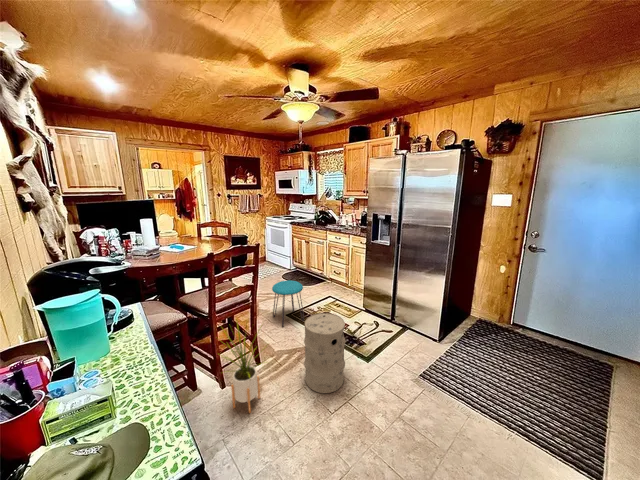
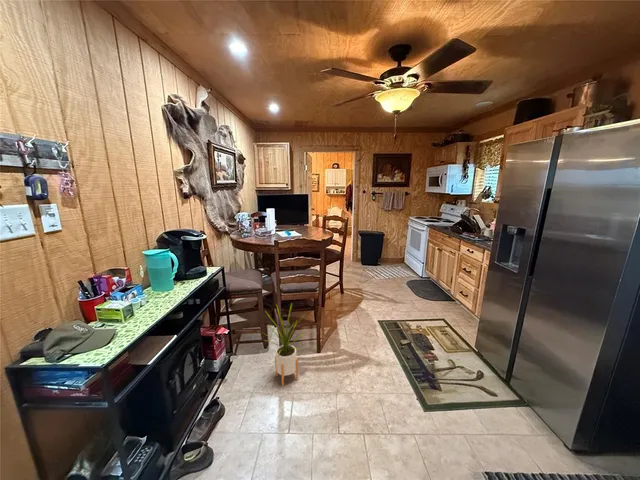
stool: present [272,280,304,327] -> none [363,285,396,333]
trash can: present [304,313,345,393] -> none [340,325,386,414]

